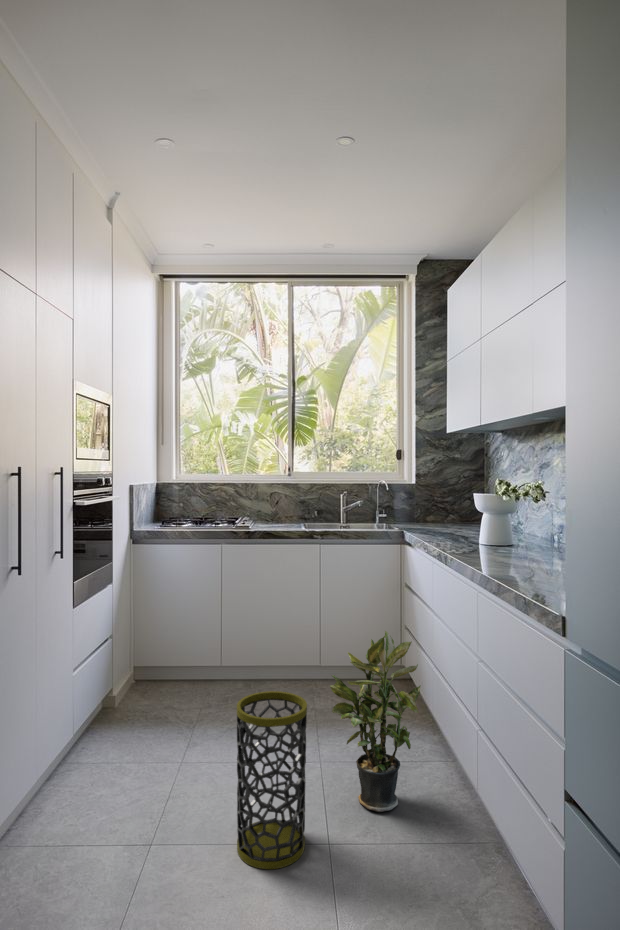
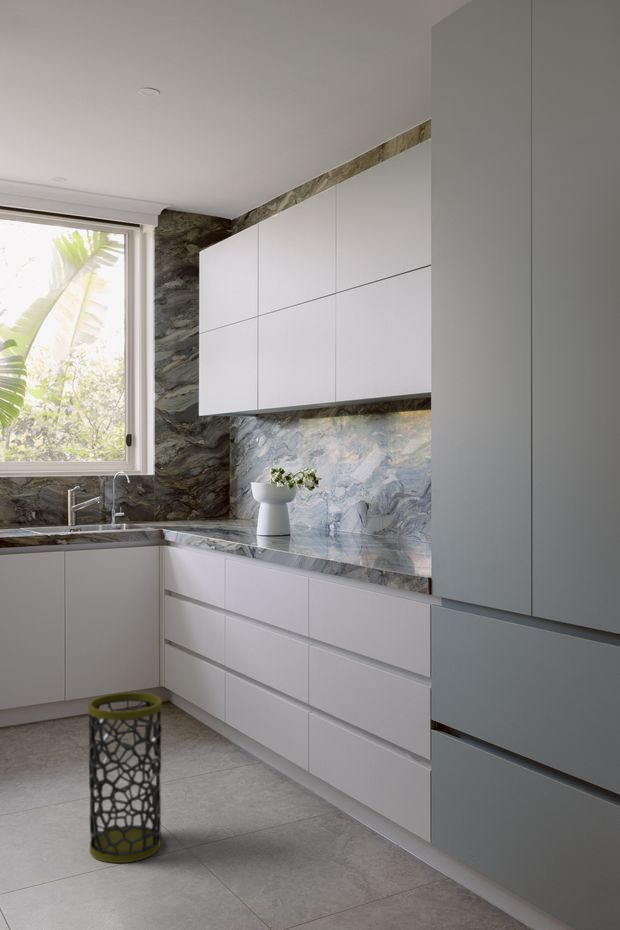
potted plant: present [330,631,421,812] -> none [152,625,247,803]

